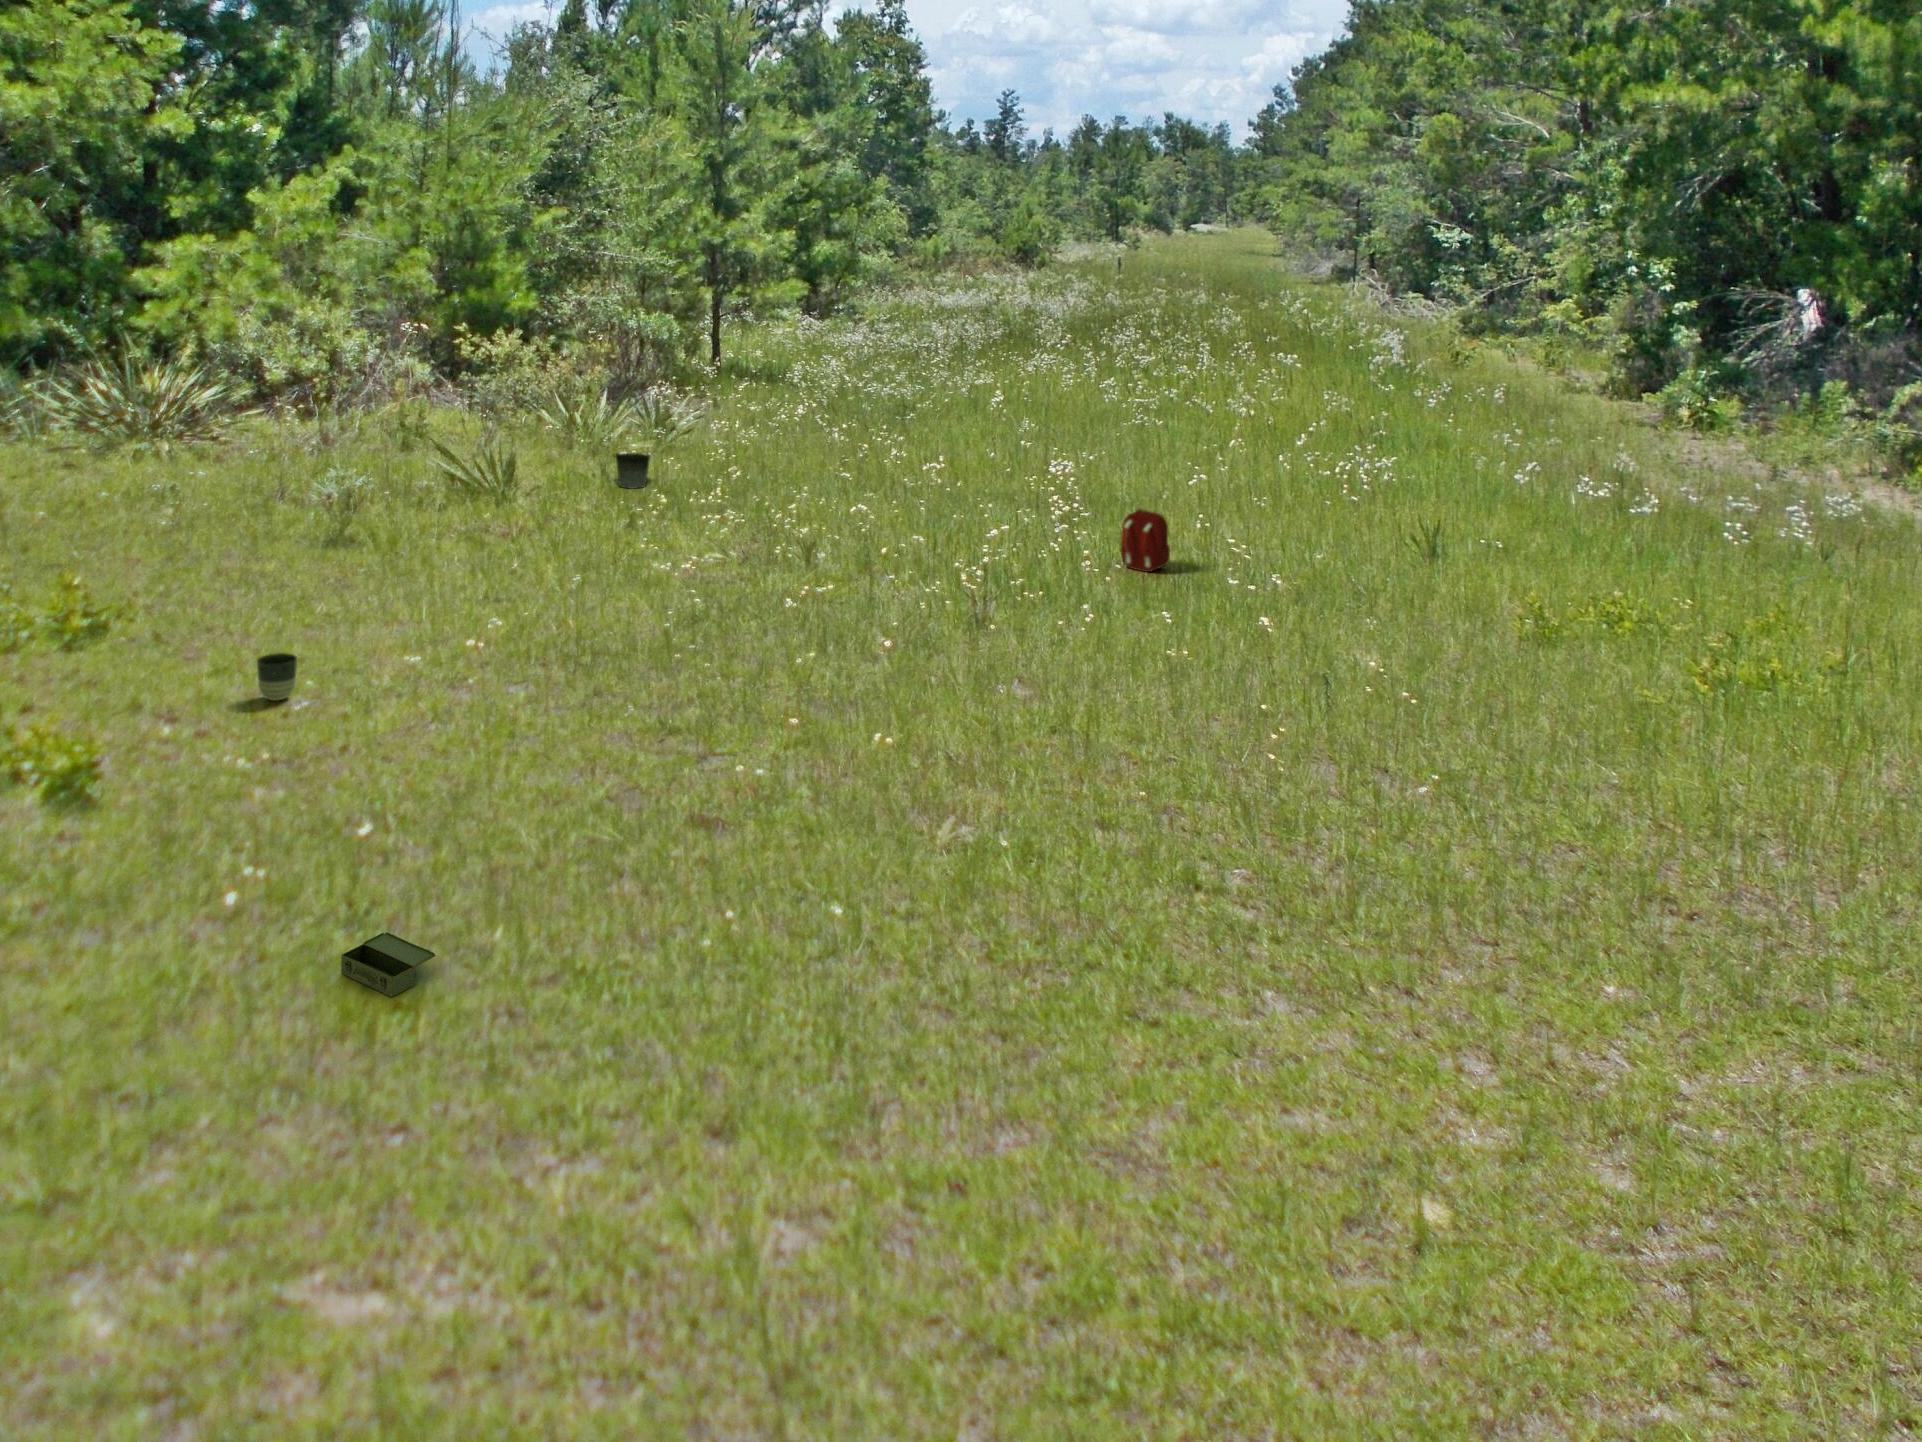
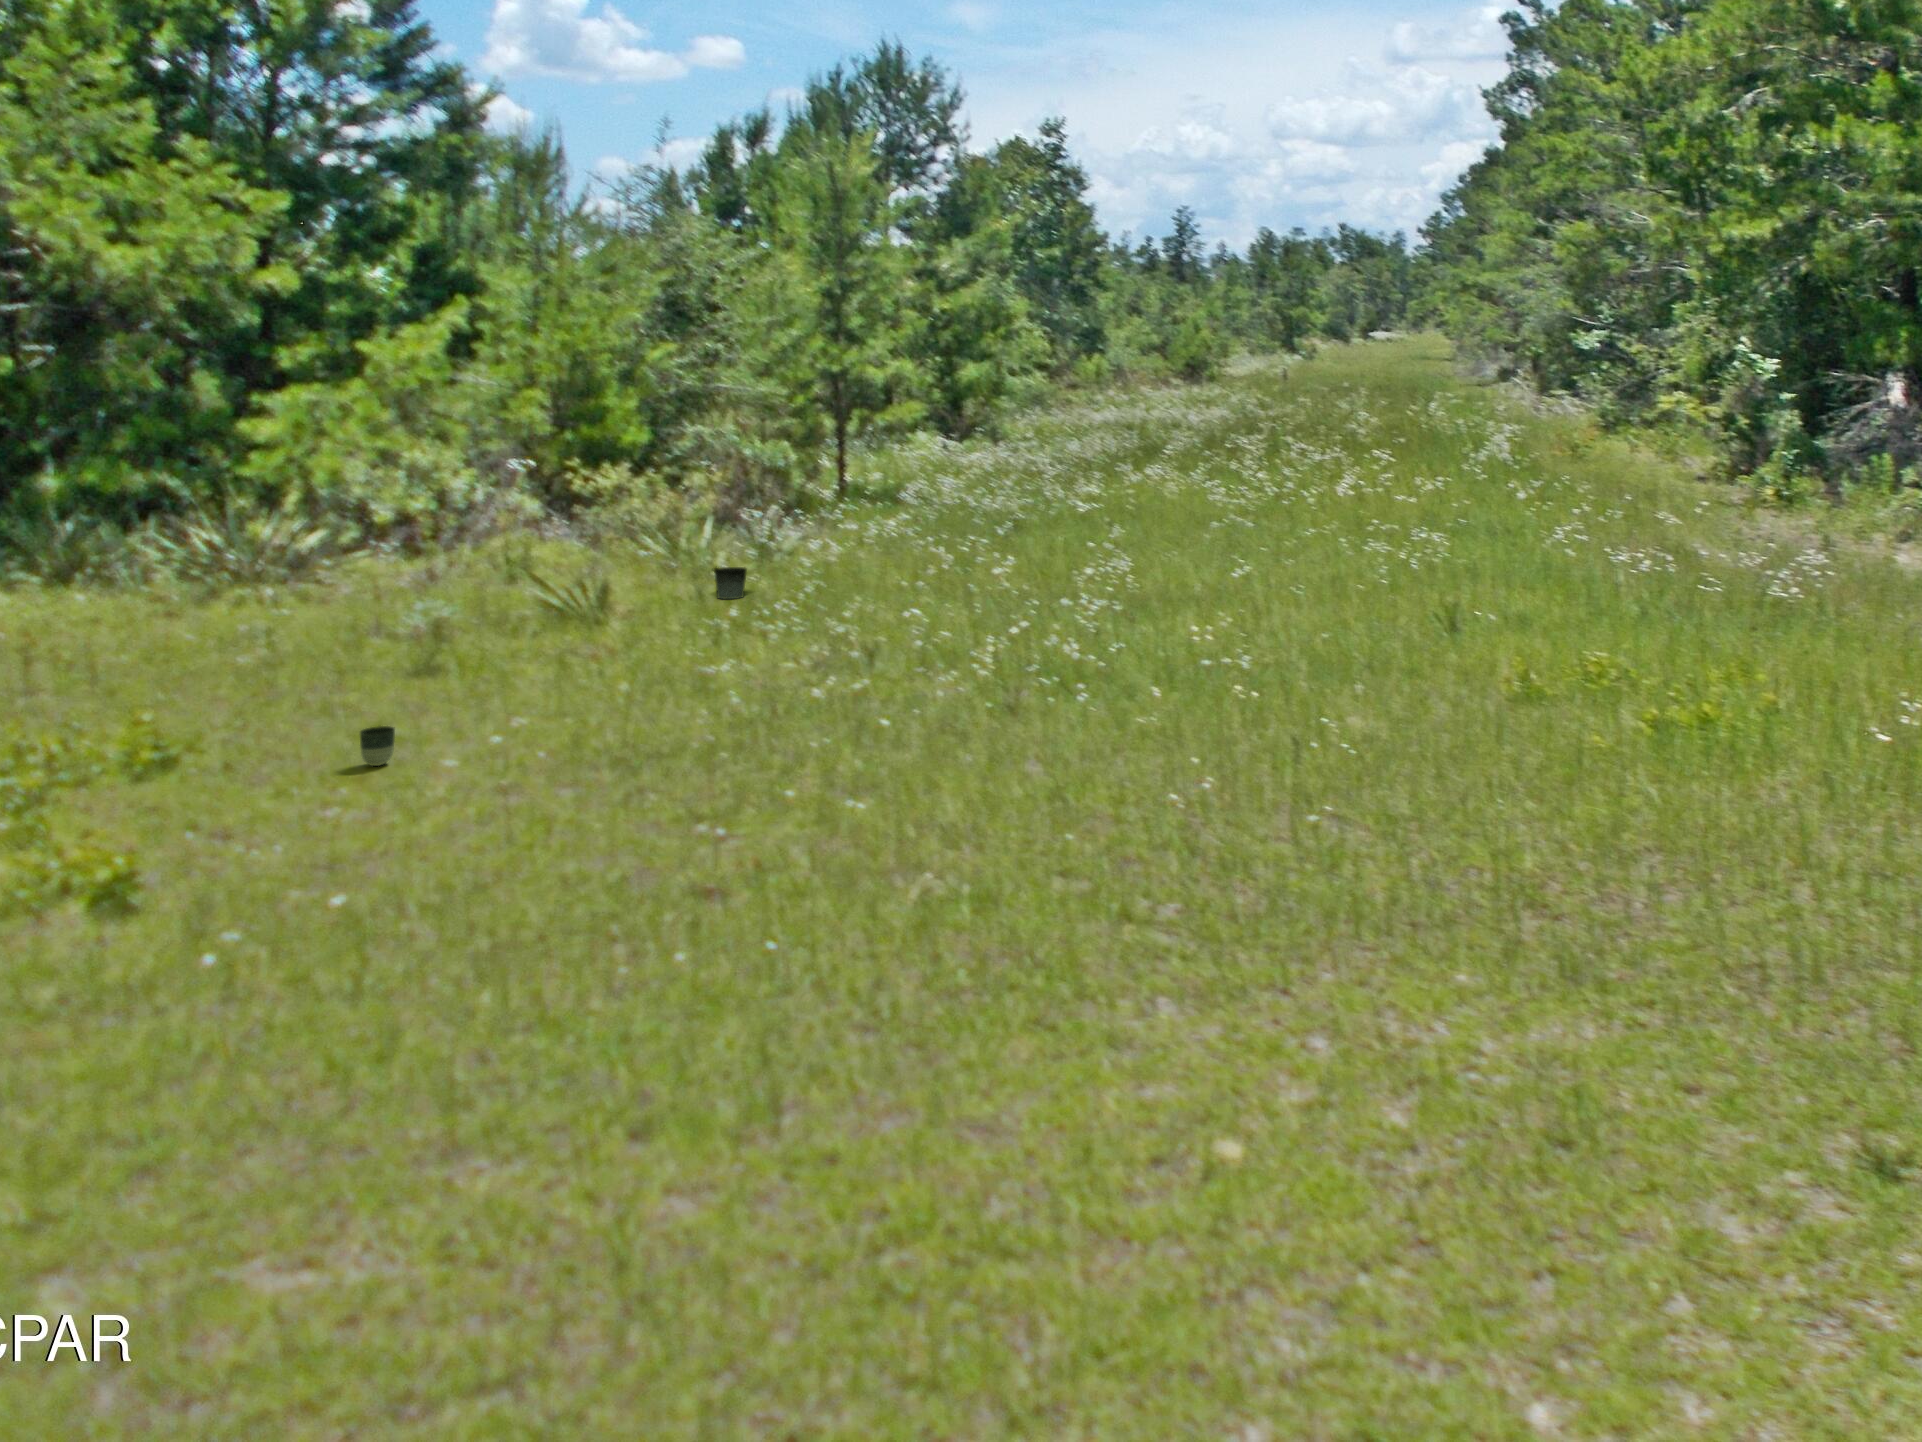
backpack: present [1121,509,1170,572] -> none [1158,583,1202,638]
toolbox: present [341,932,435,997] -> none [421,889,495,927]

